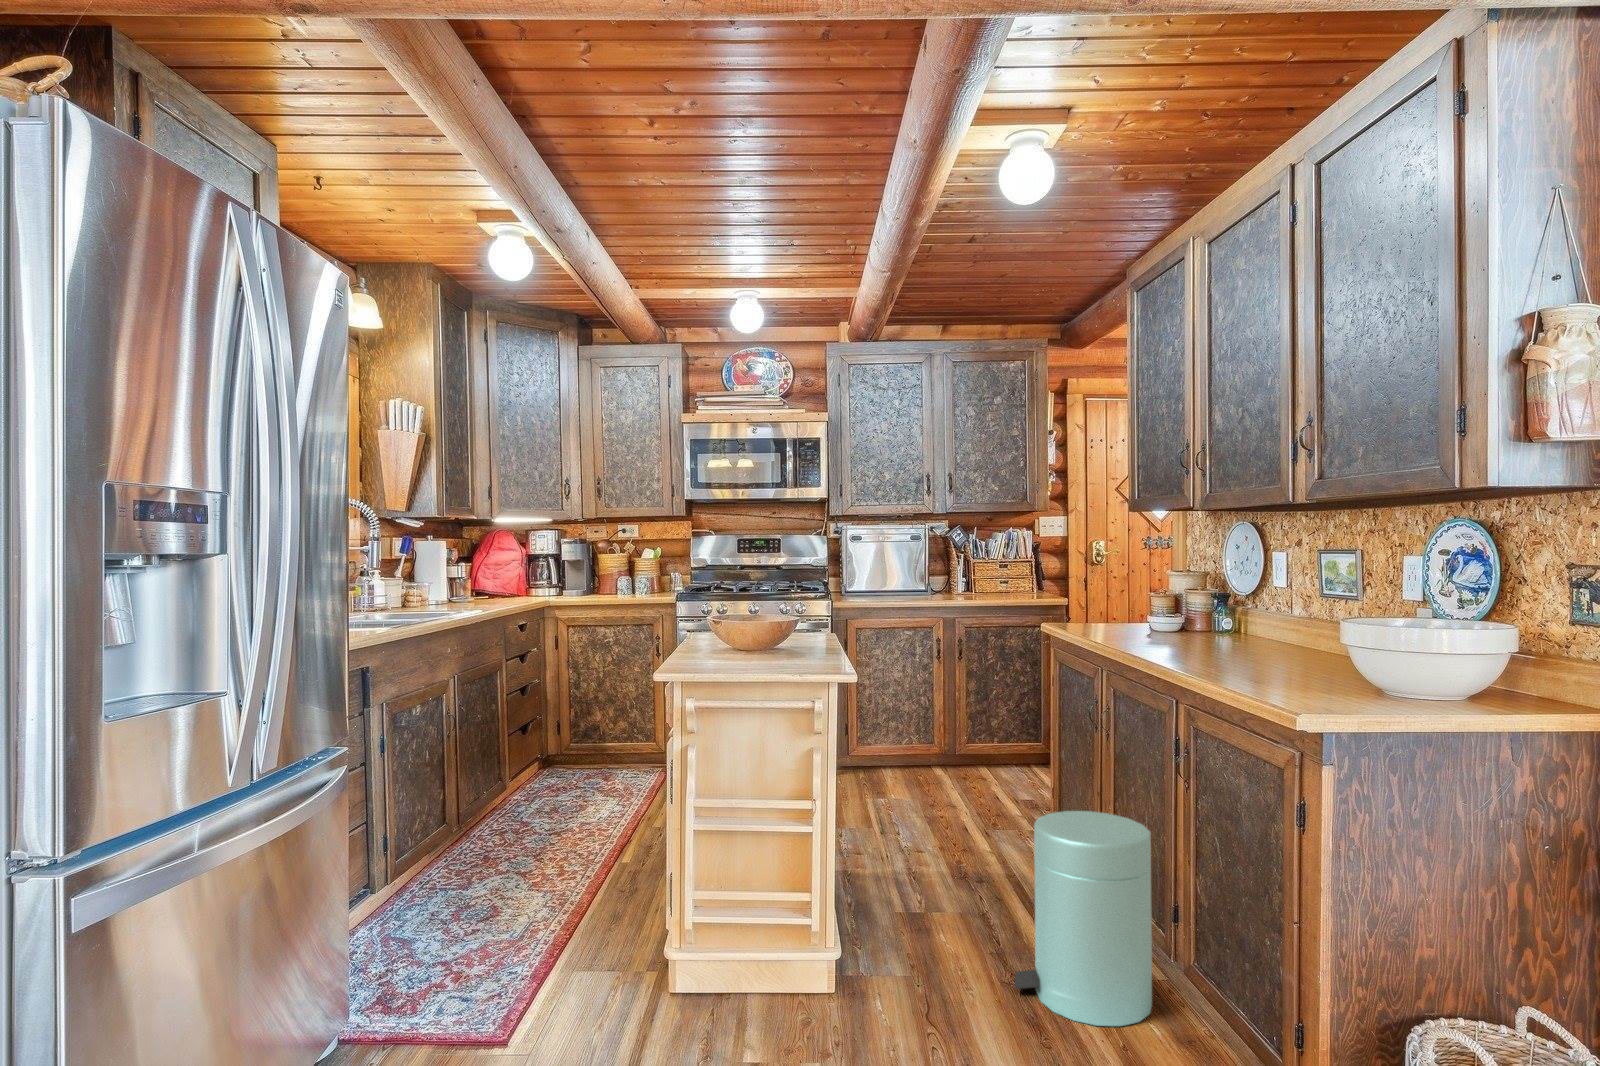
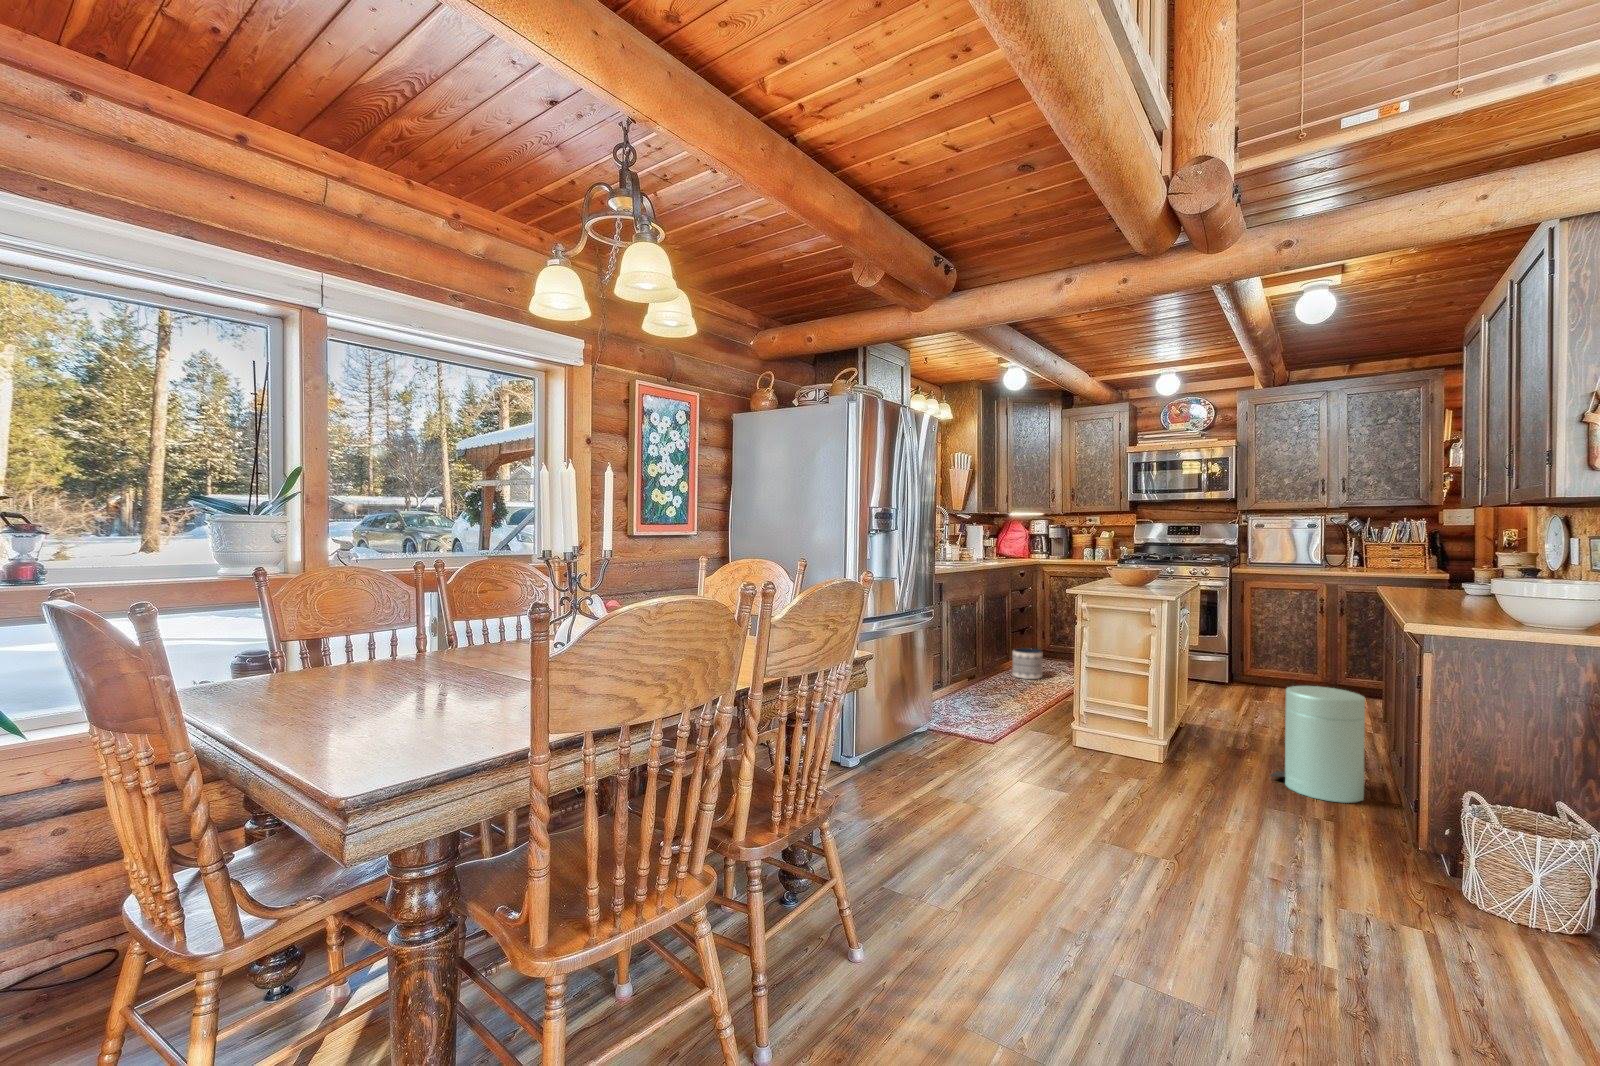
planter: none [511,763,565,824] -> present [1013,648,1043,679]

